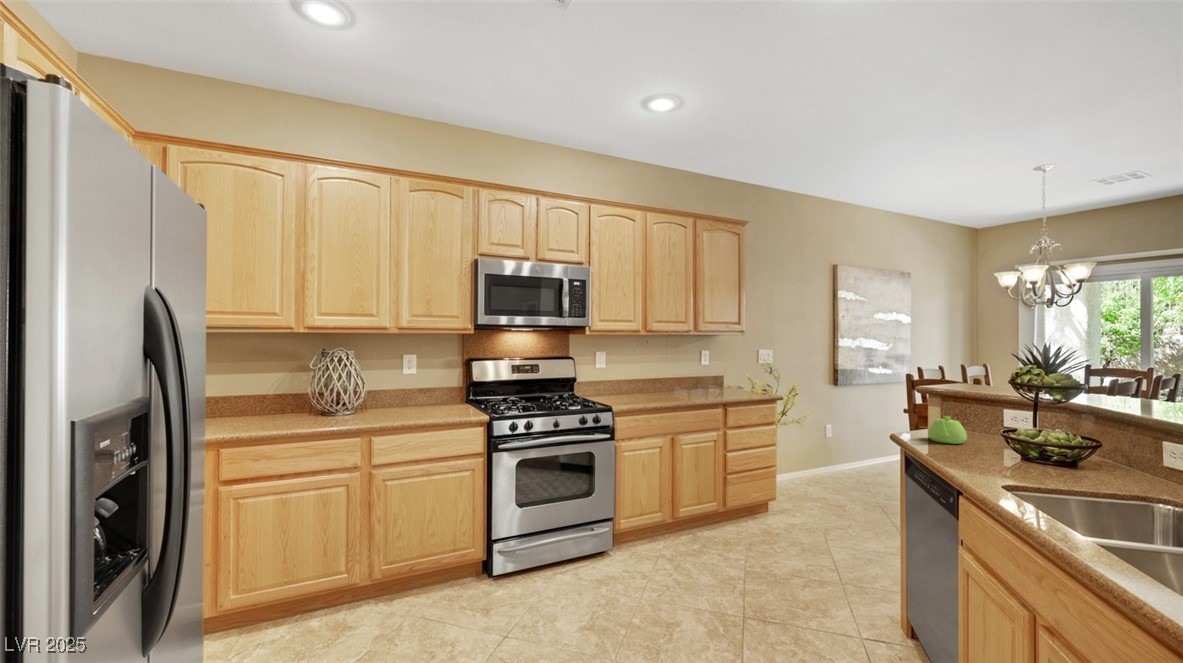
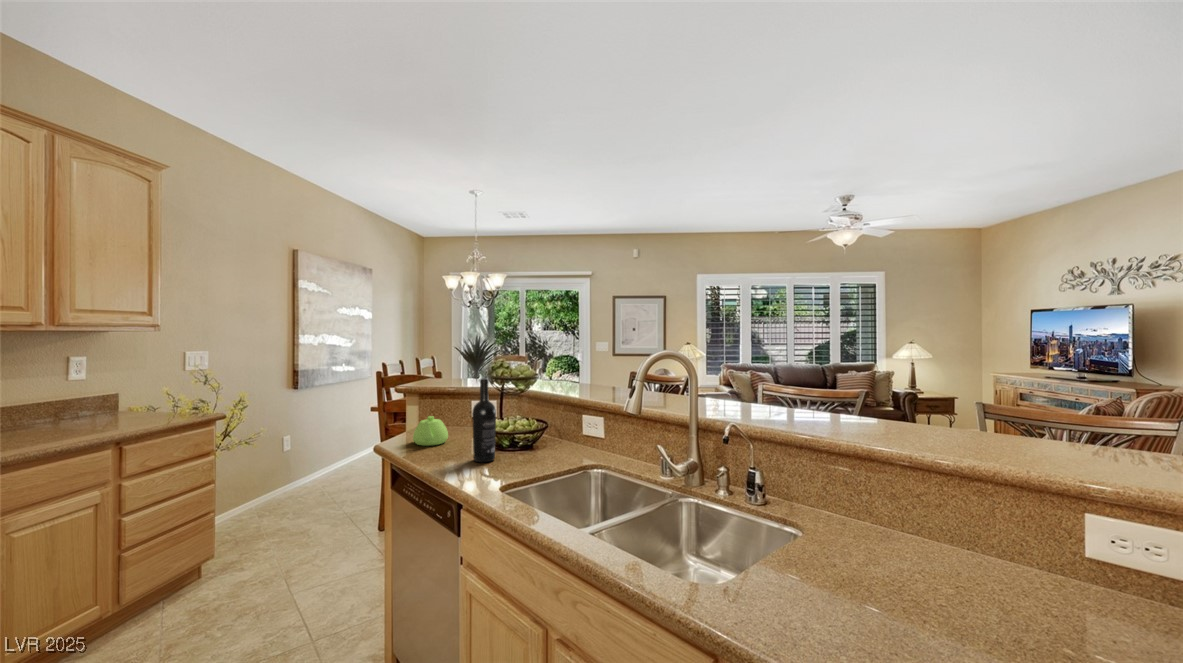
wine bottle: none [985,383,1015,466] -> present [472,378,496,462]

